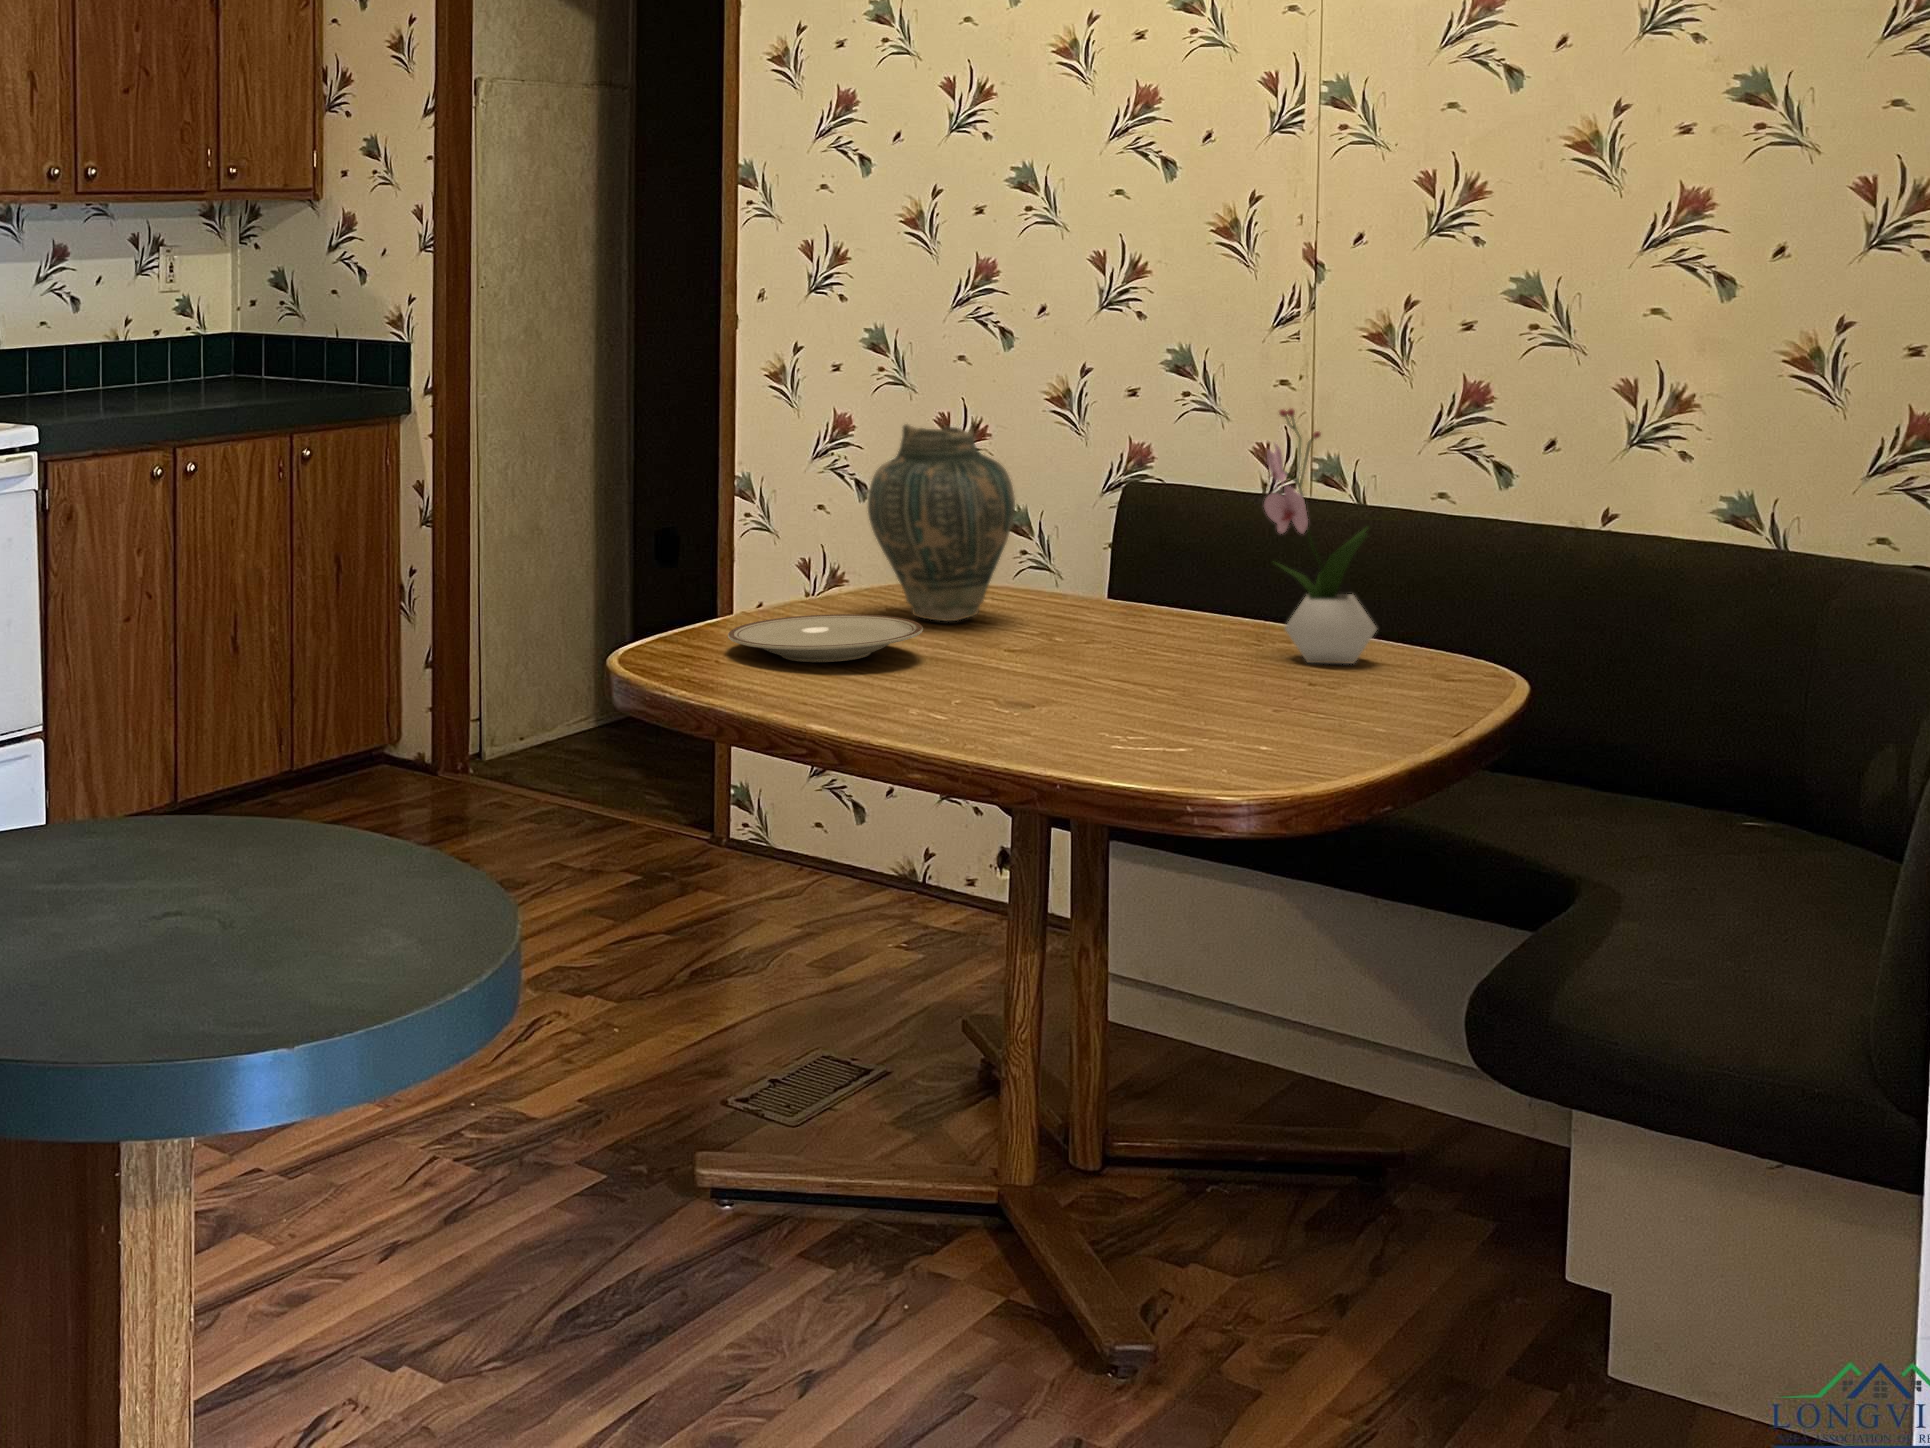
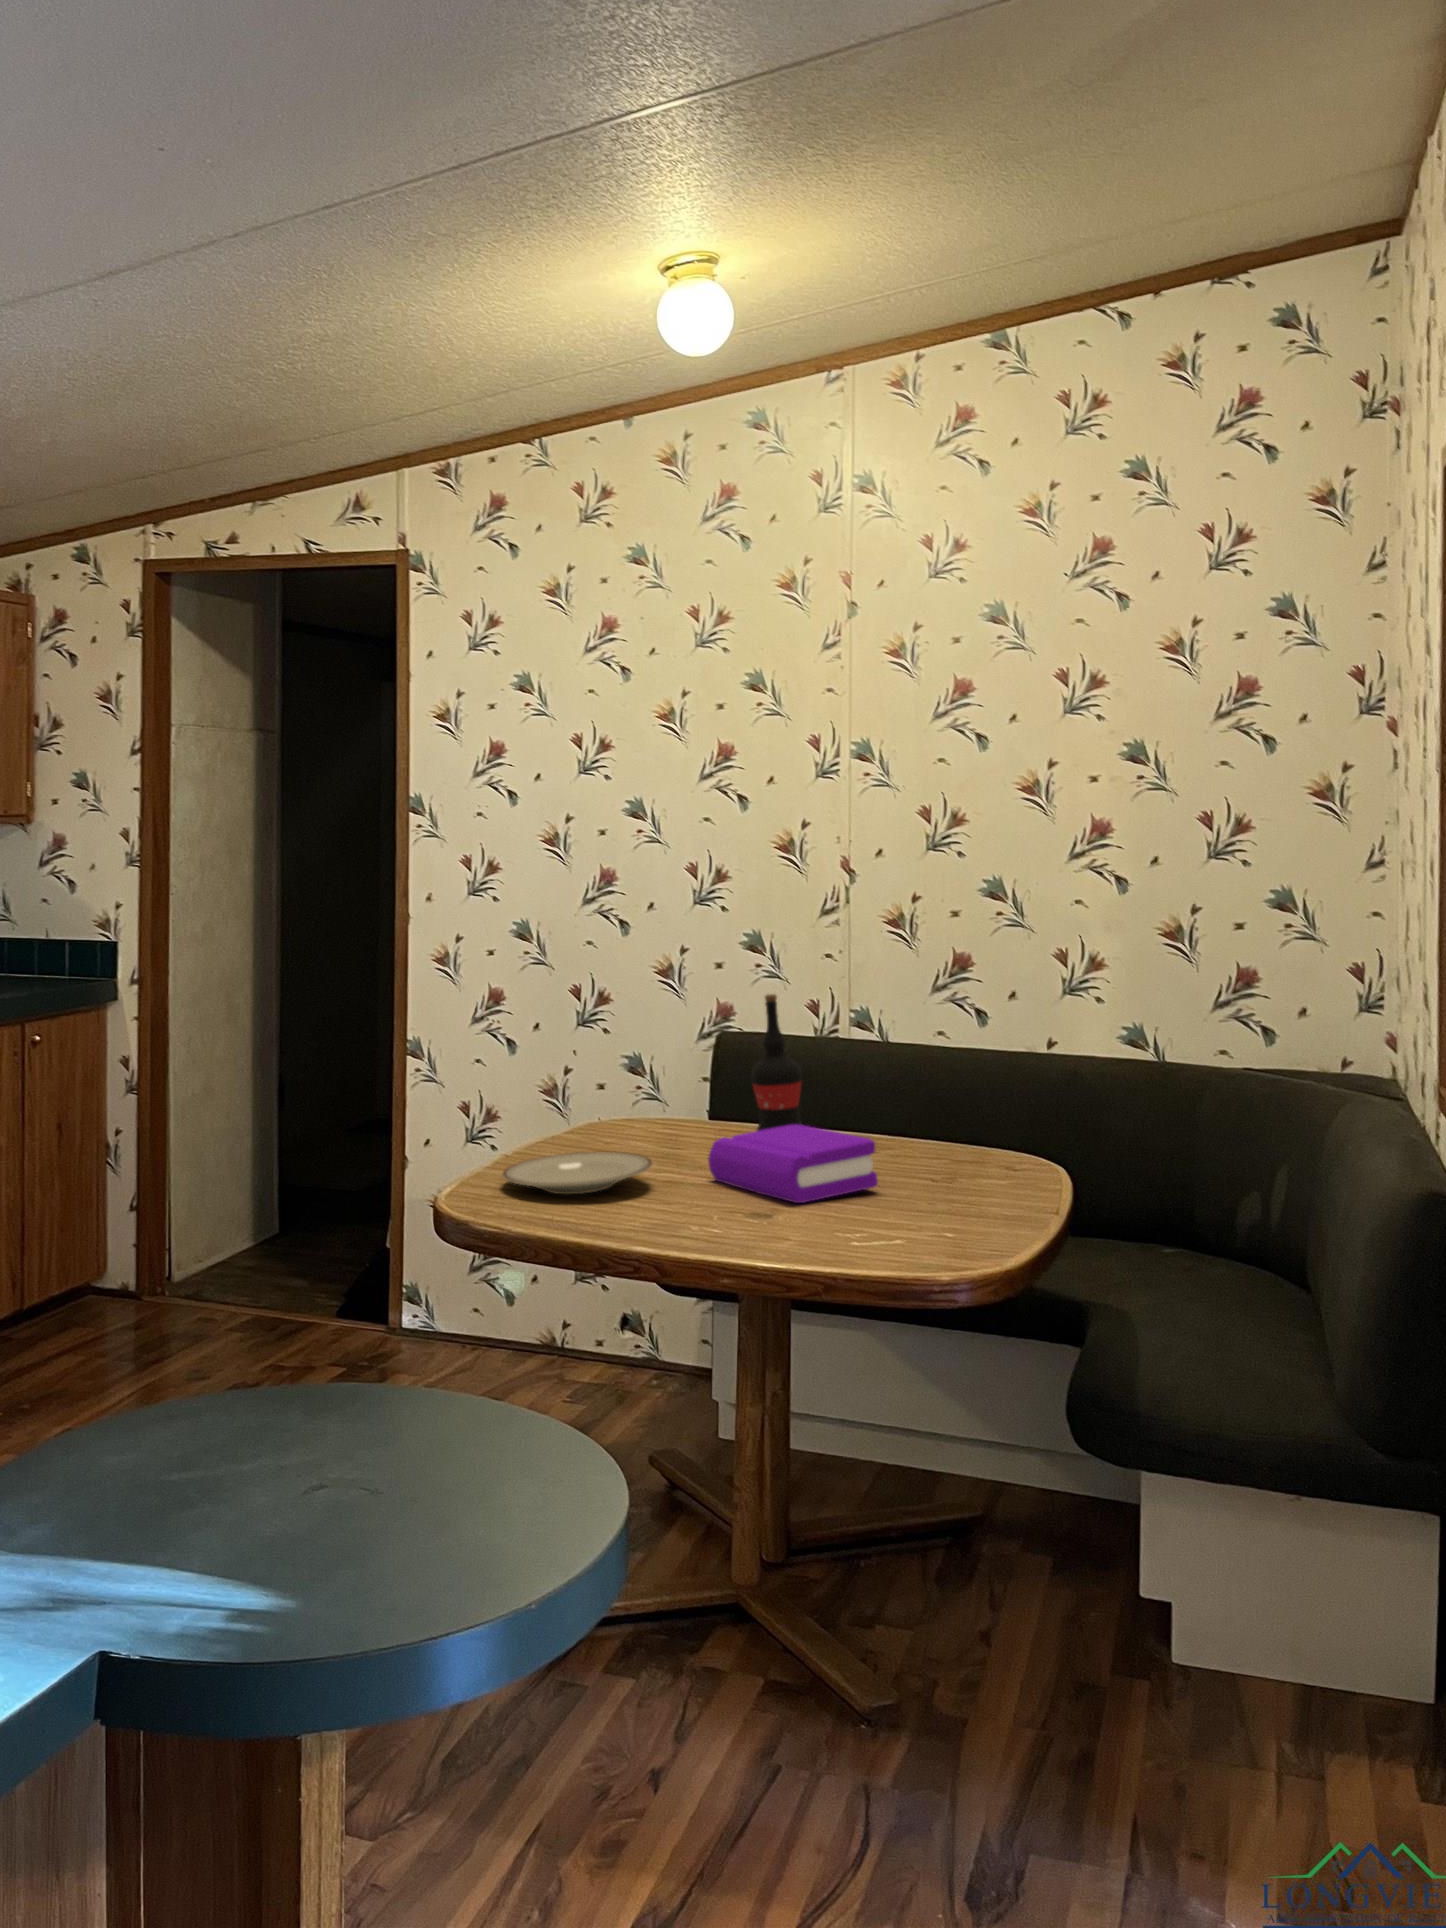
flower arrangement: present [1264,409,1377,664] -> none [872,978,954,1164]
vase: present [868,424,1015,621] -> none [576,1000,686,1150]
wine bottle: none [1112,427,1188,626] -> present [751,994,803,1131]
book: none [1003,598,1221,694] -> present [708,1125,878,1203]

